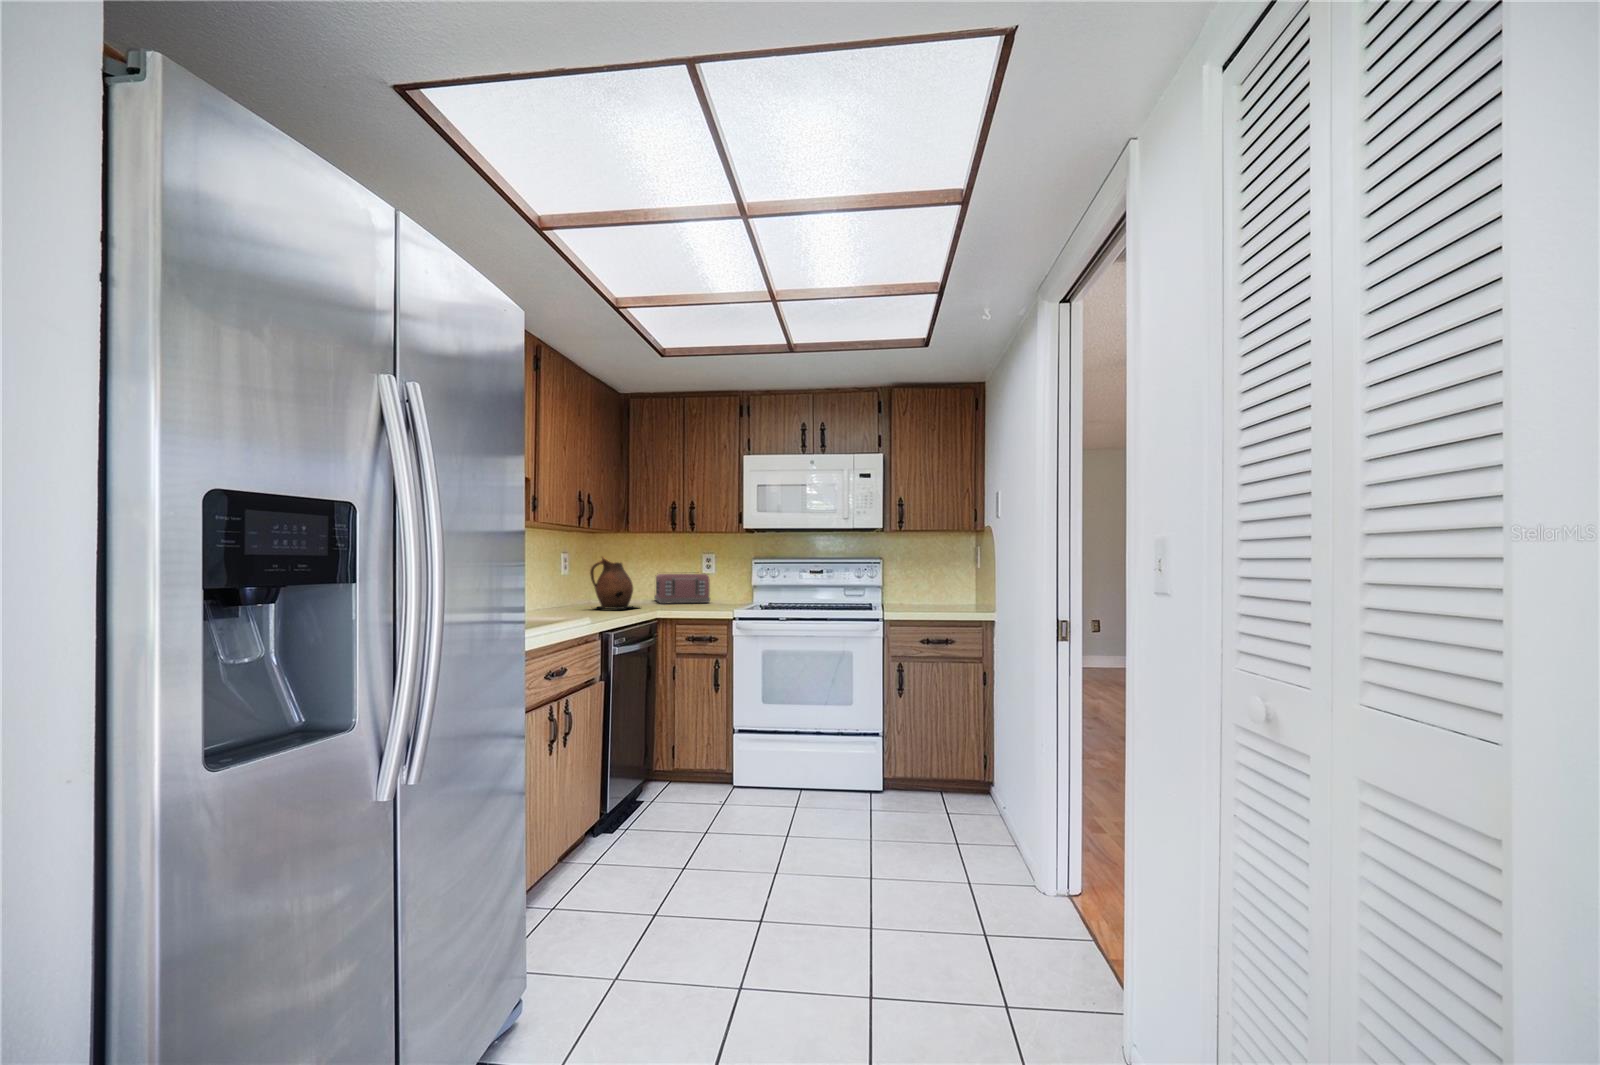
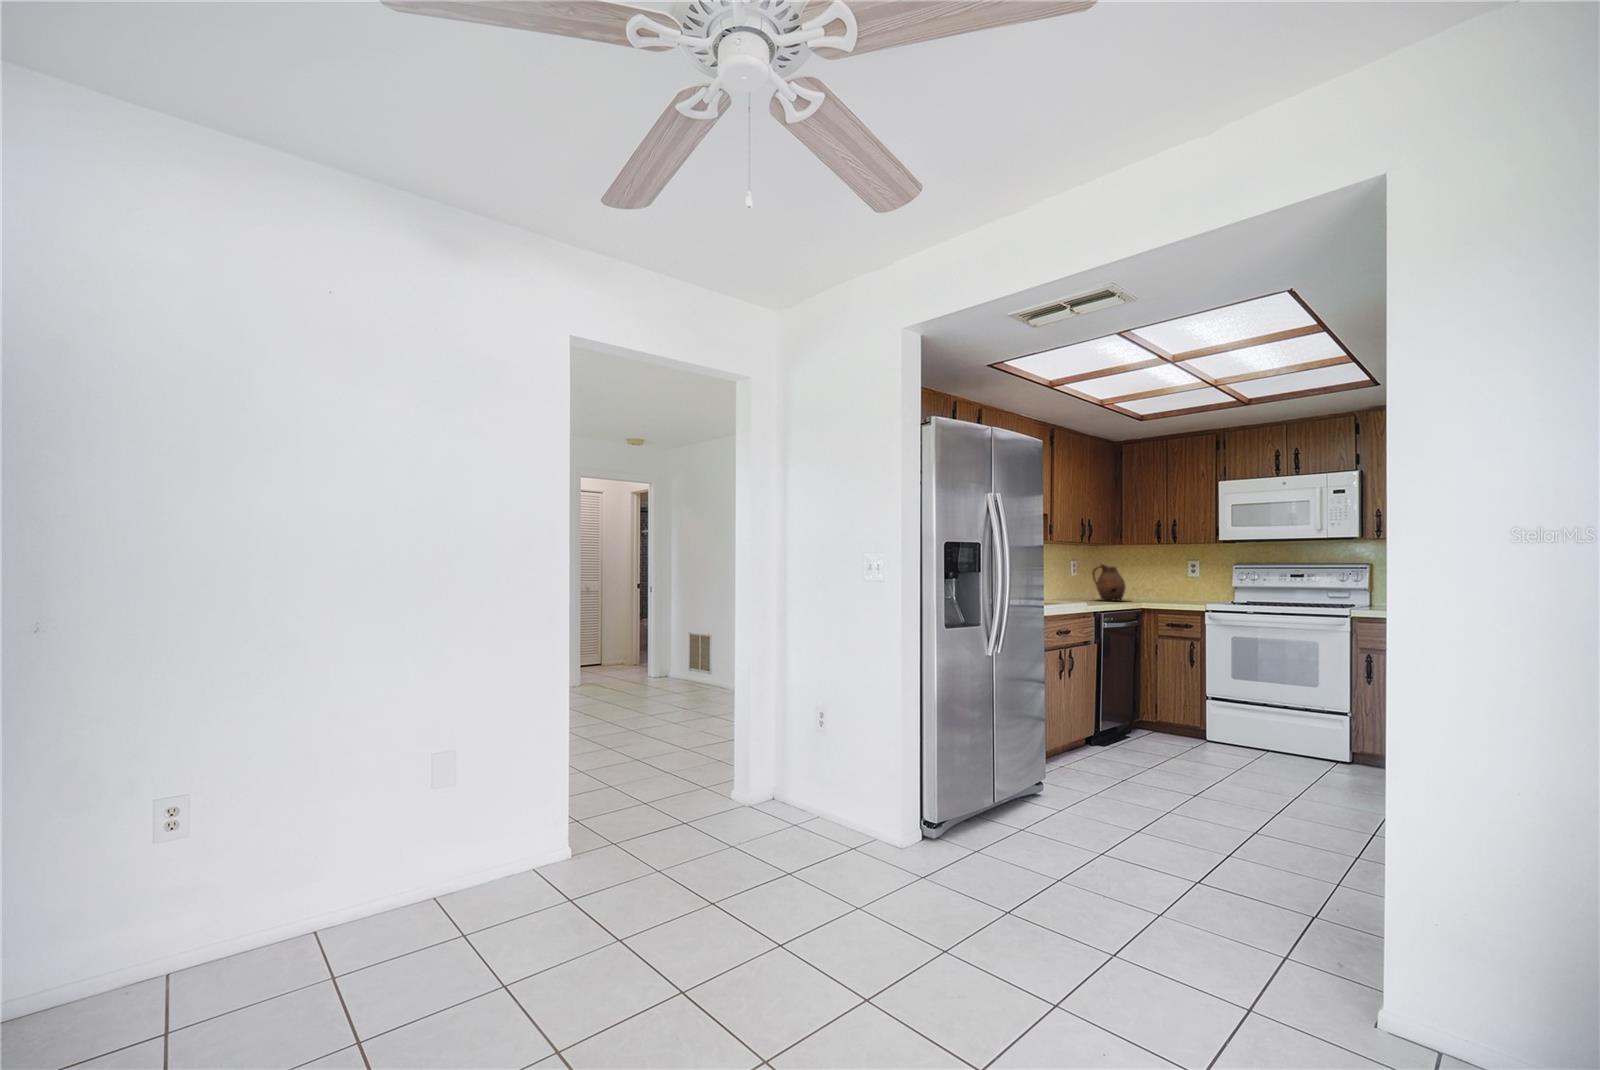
toaster: present [654,574,710,604] -> none [1148,576,1196,601]

